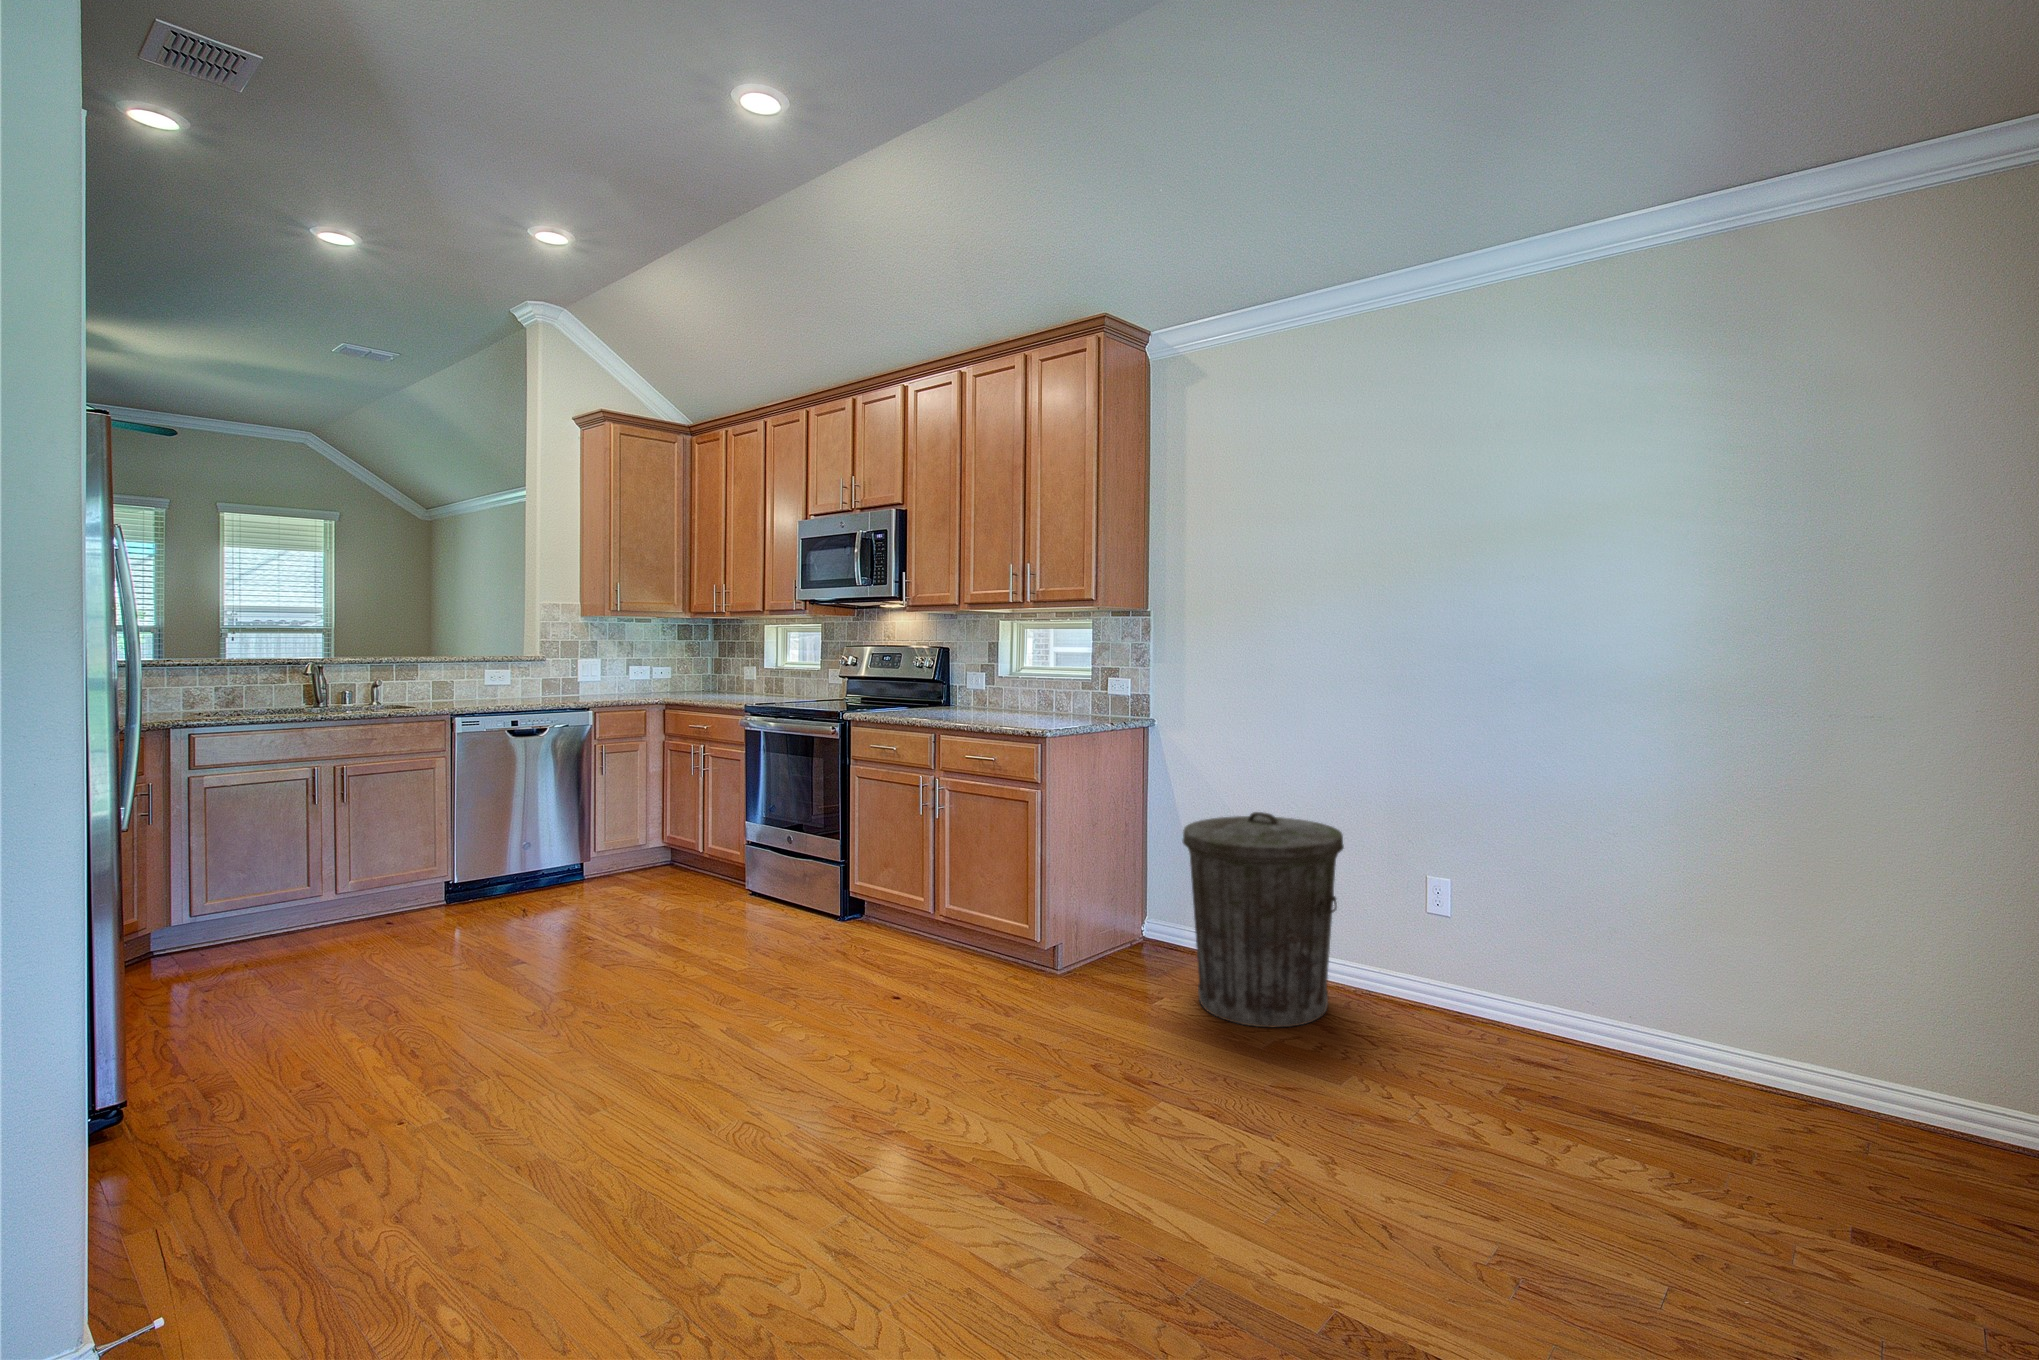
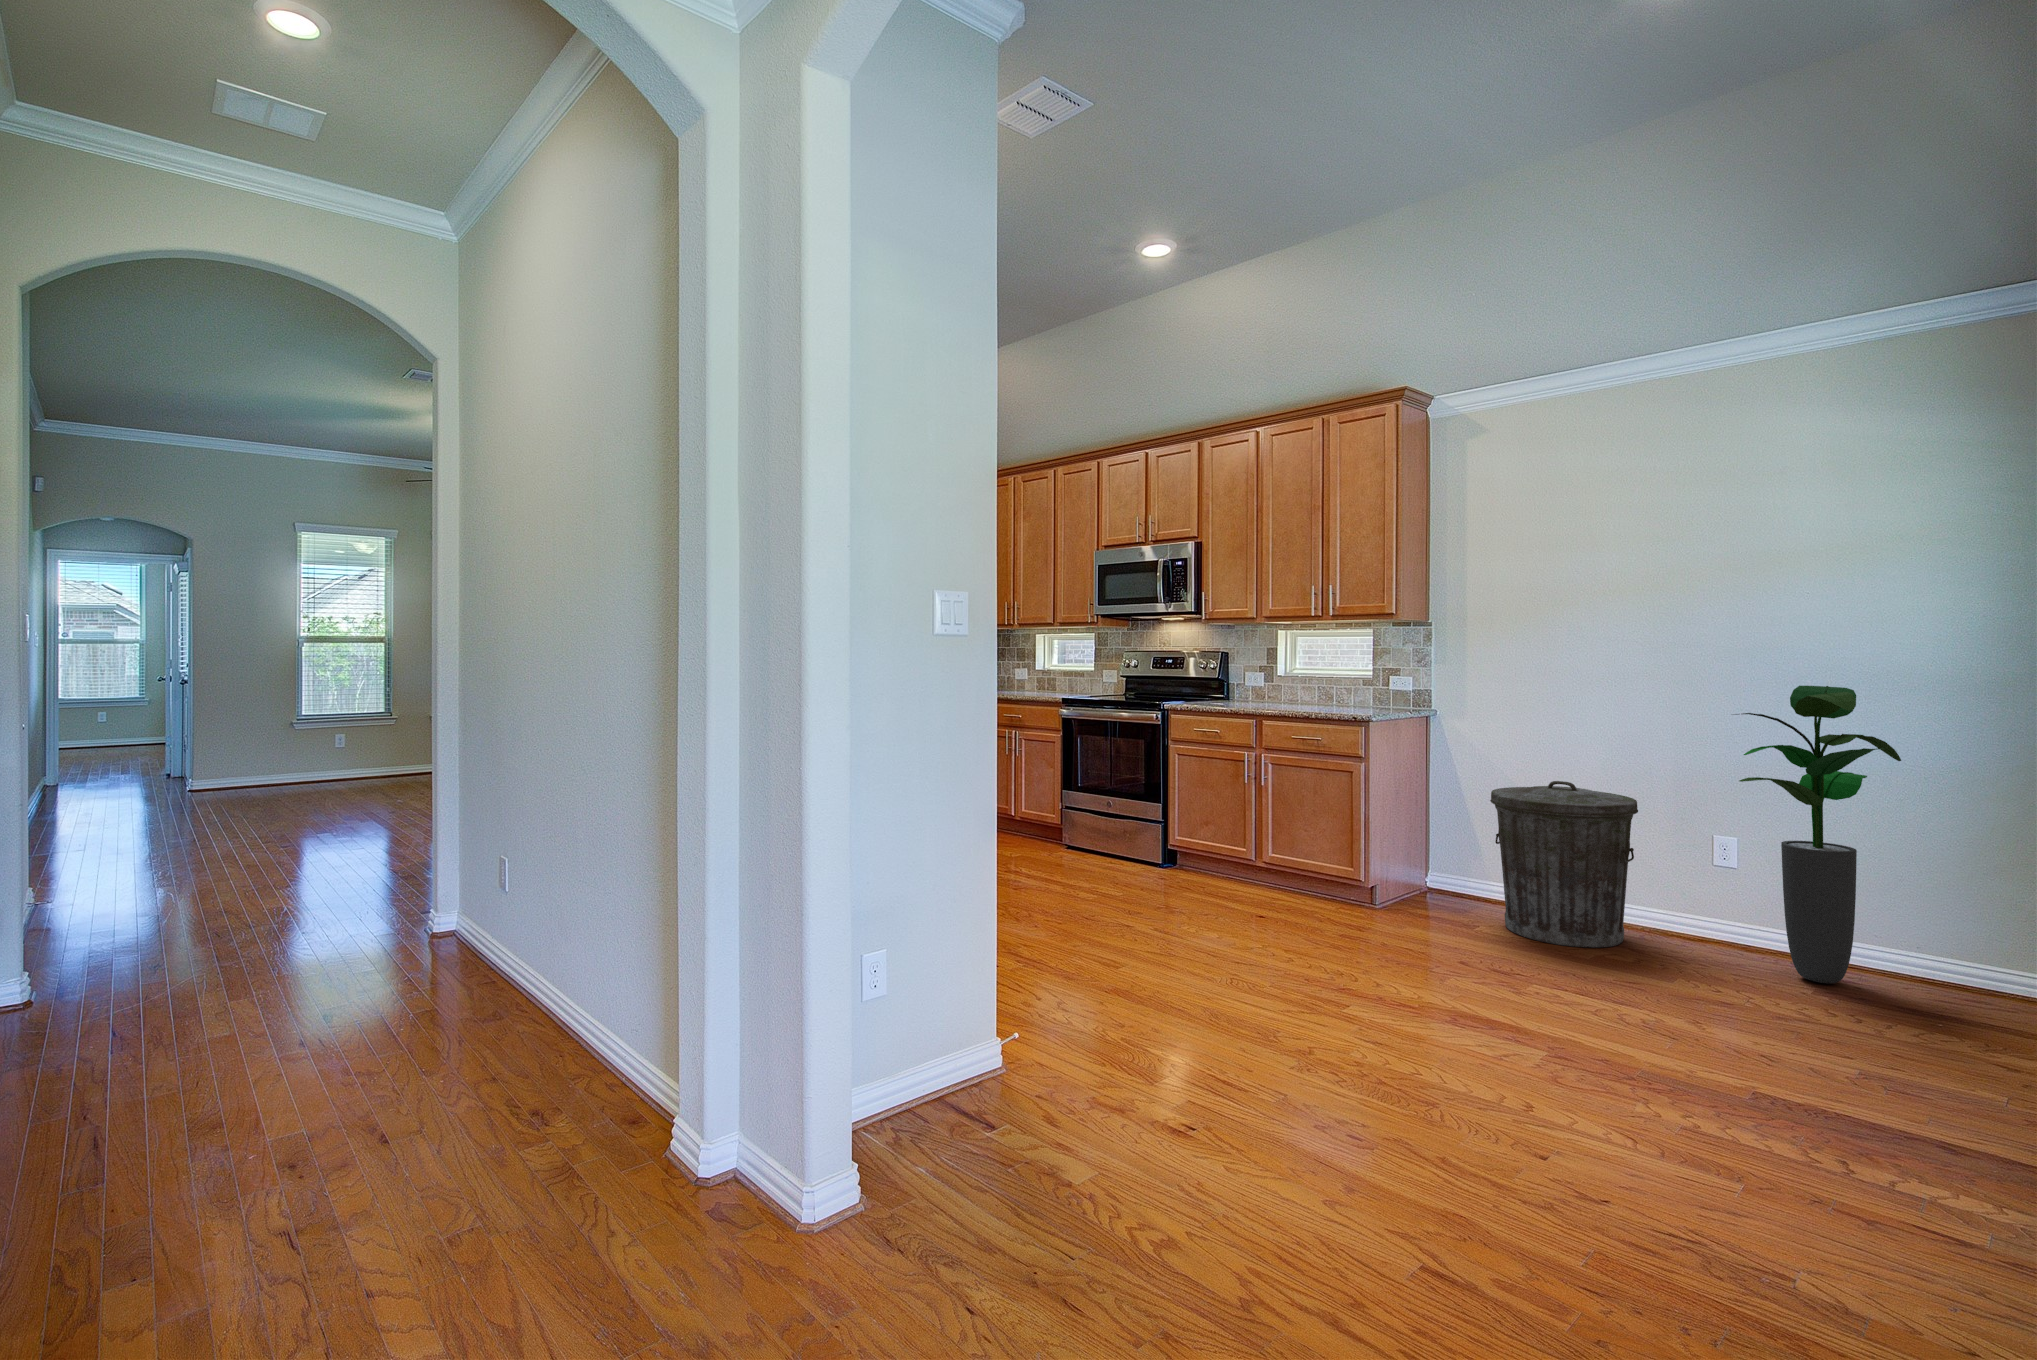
potted plant: none [1434,692,1614,1073] -> present [1736,686,1901,983]

